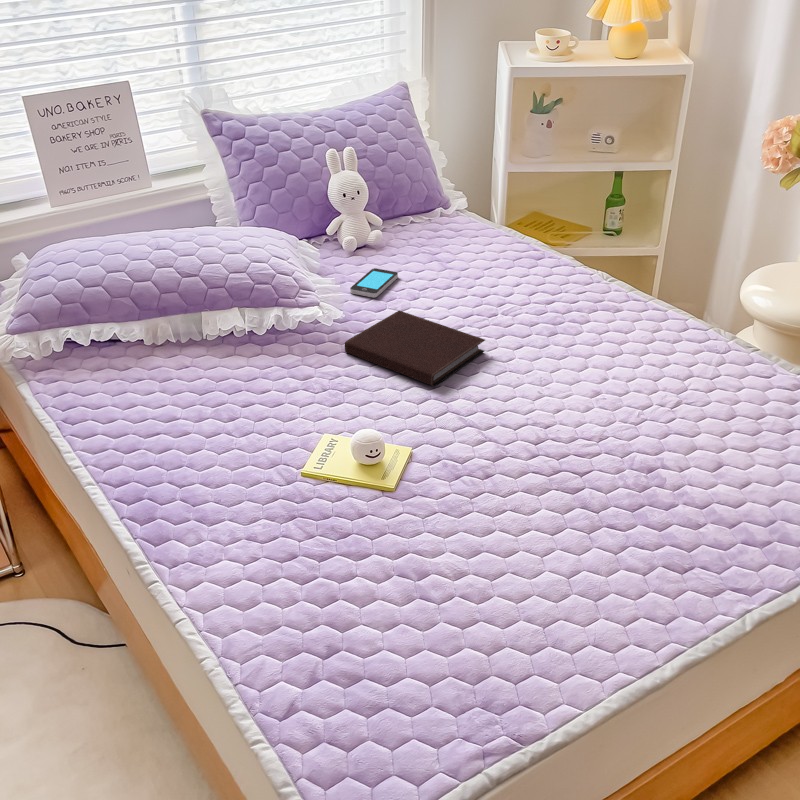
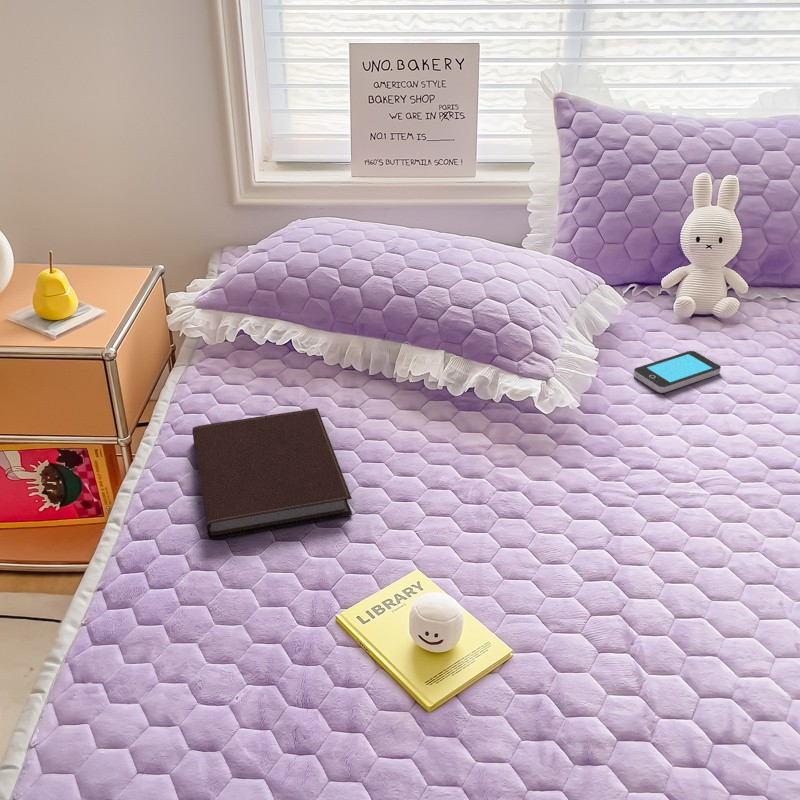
notebook: present [345,310,485,386] -> present [192,408,352,539]

